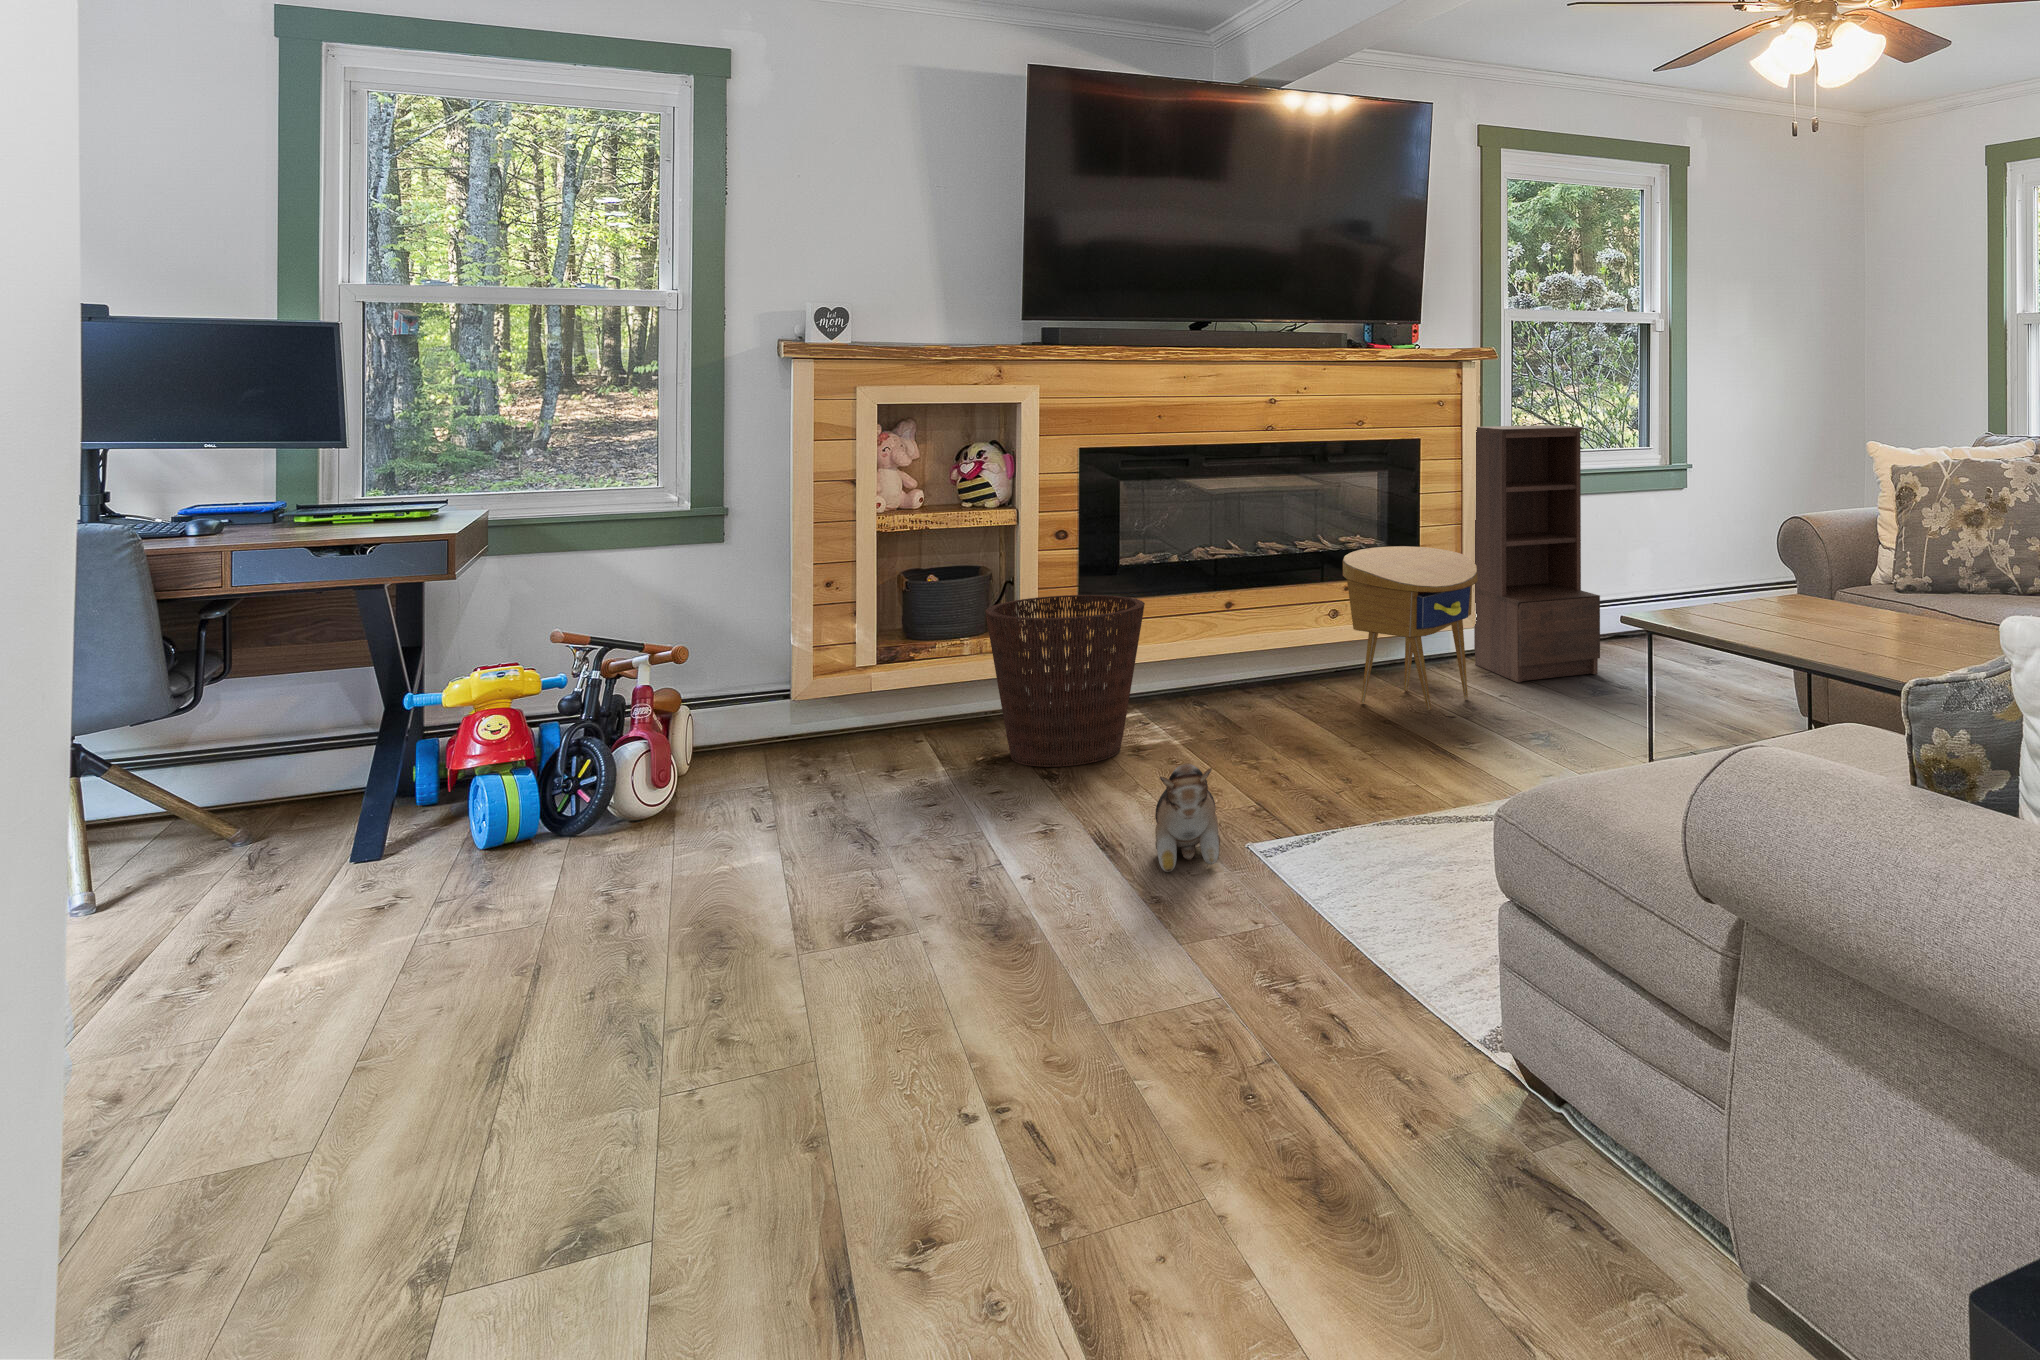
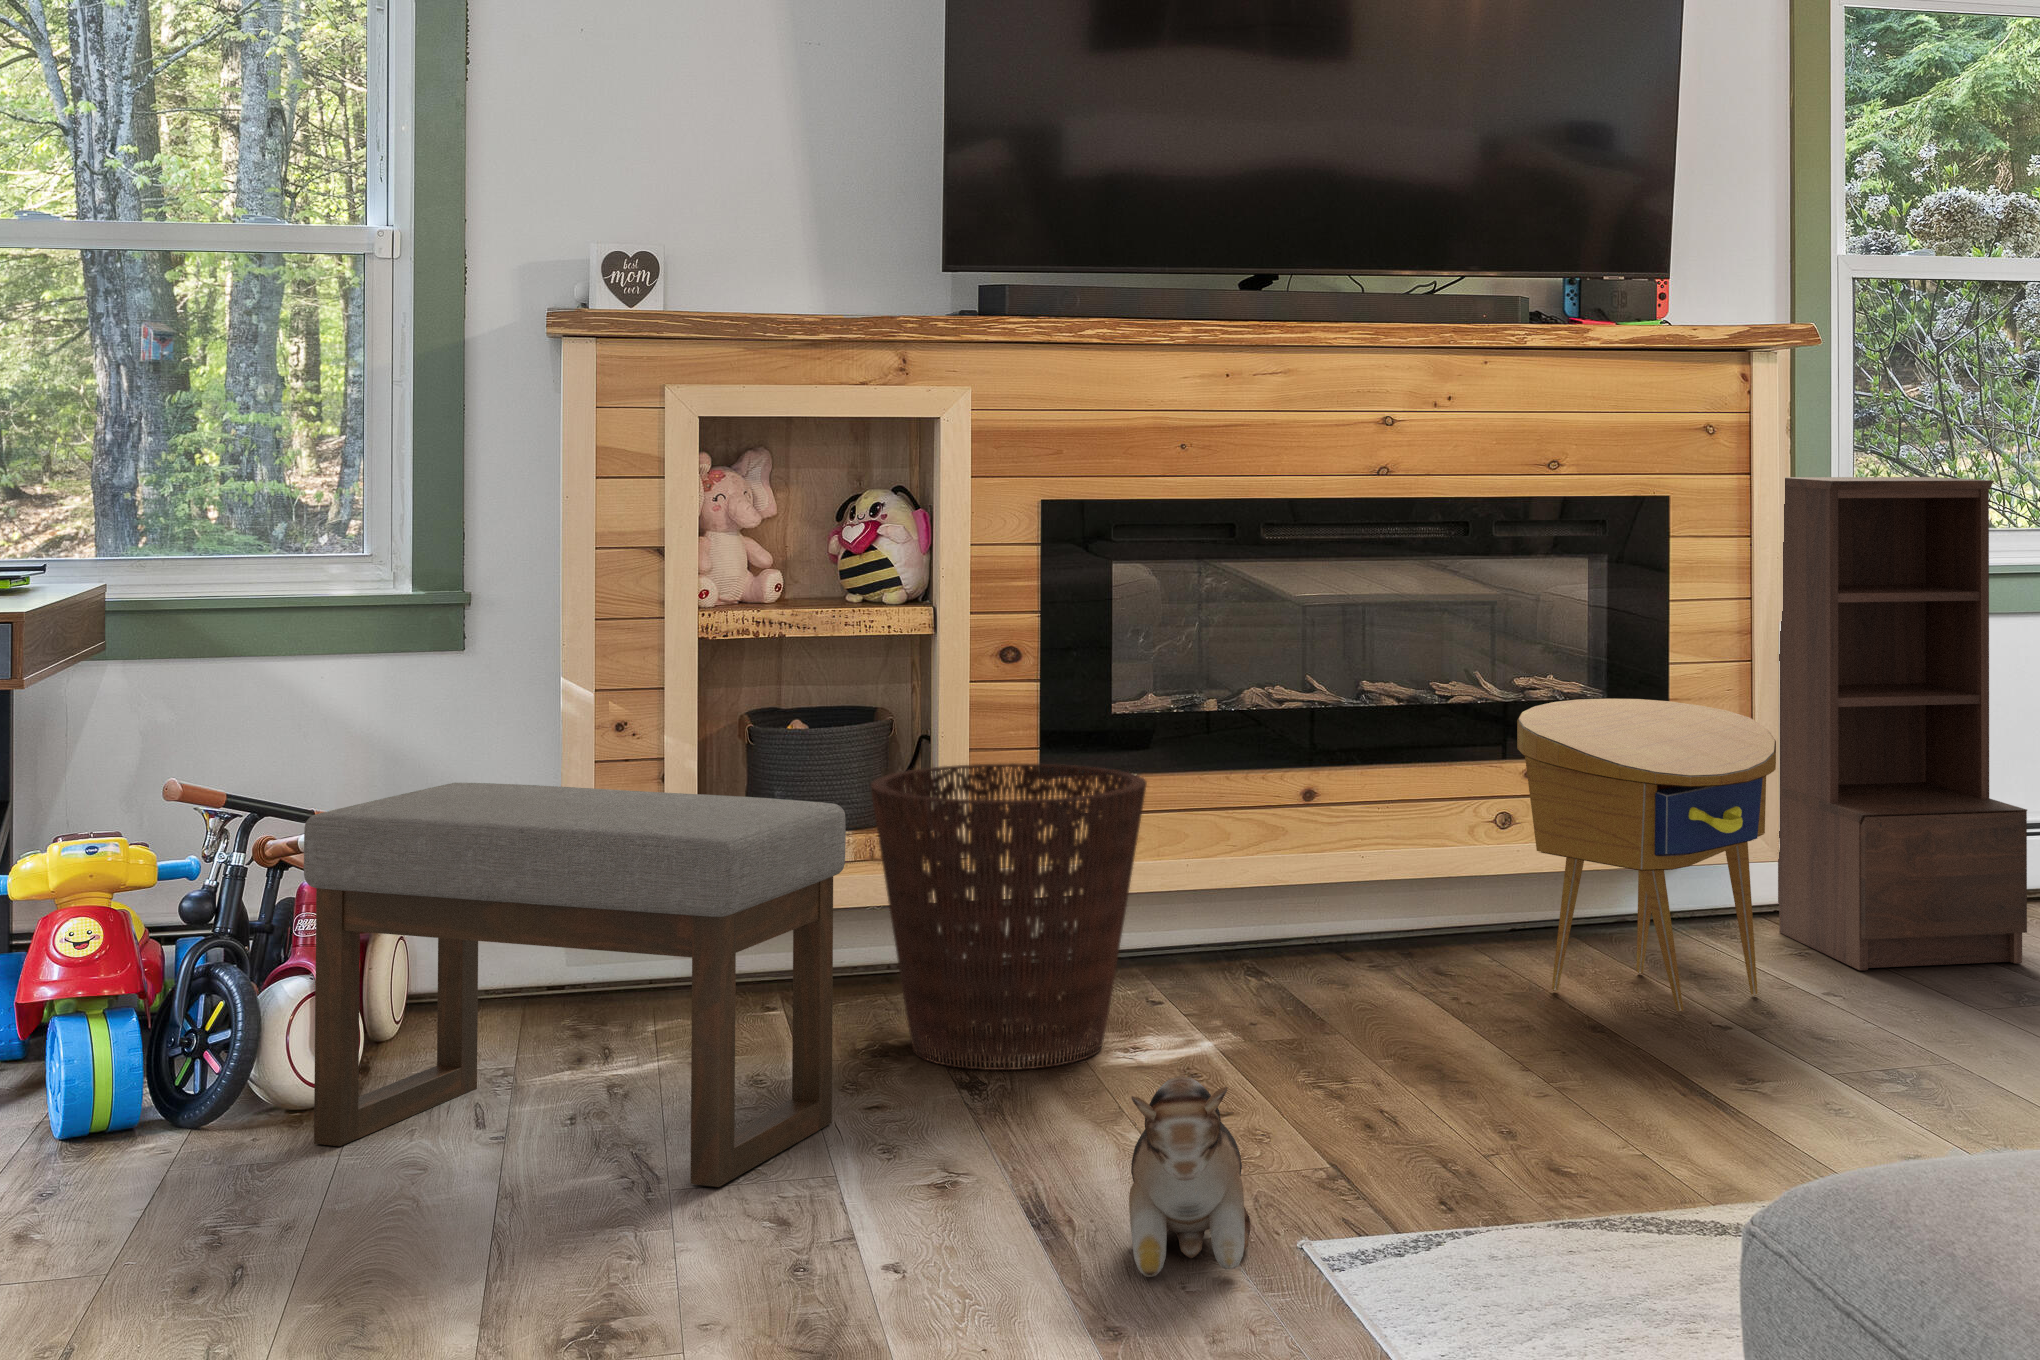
ottoman: none [646,622,979,844] -> present [304,783,846,1187]

